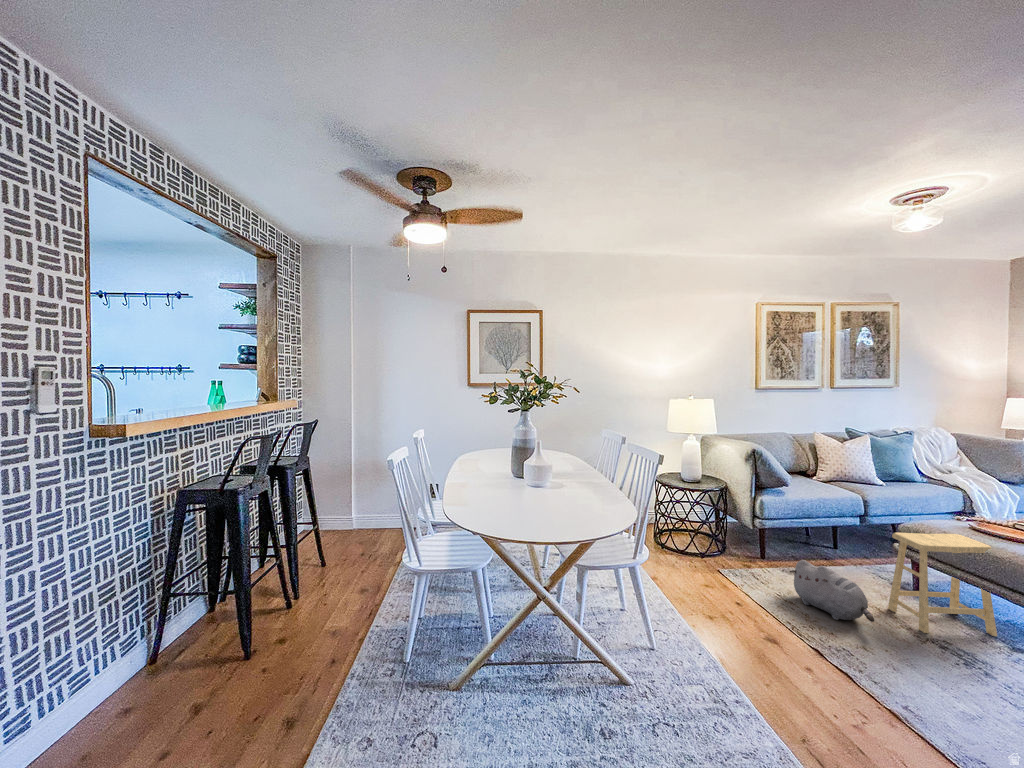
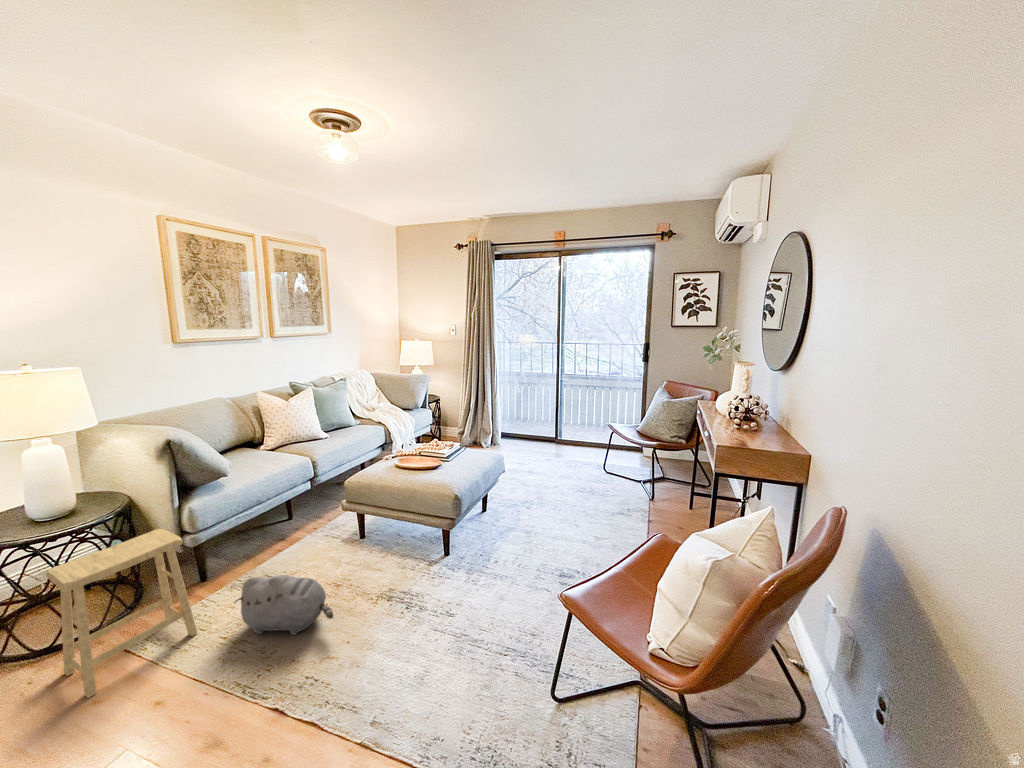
footstool: present [888,532,997,636] -> present [46,529,197,698]

